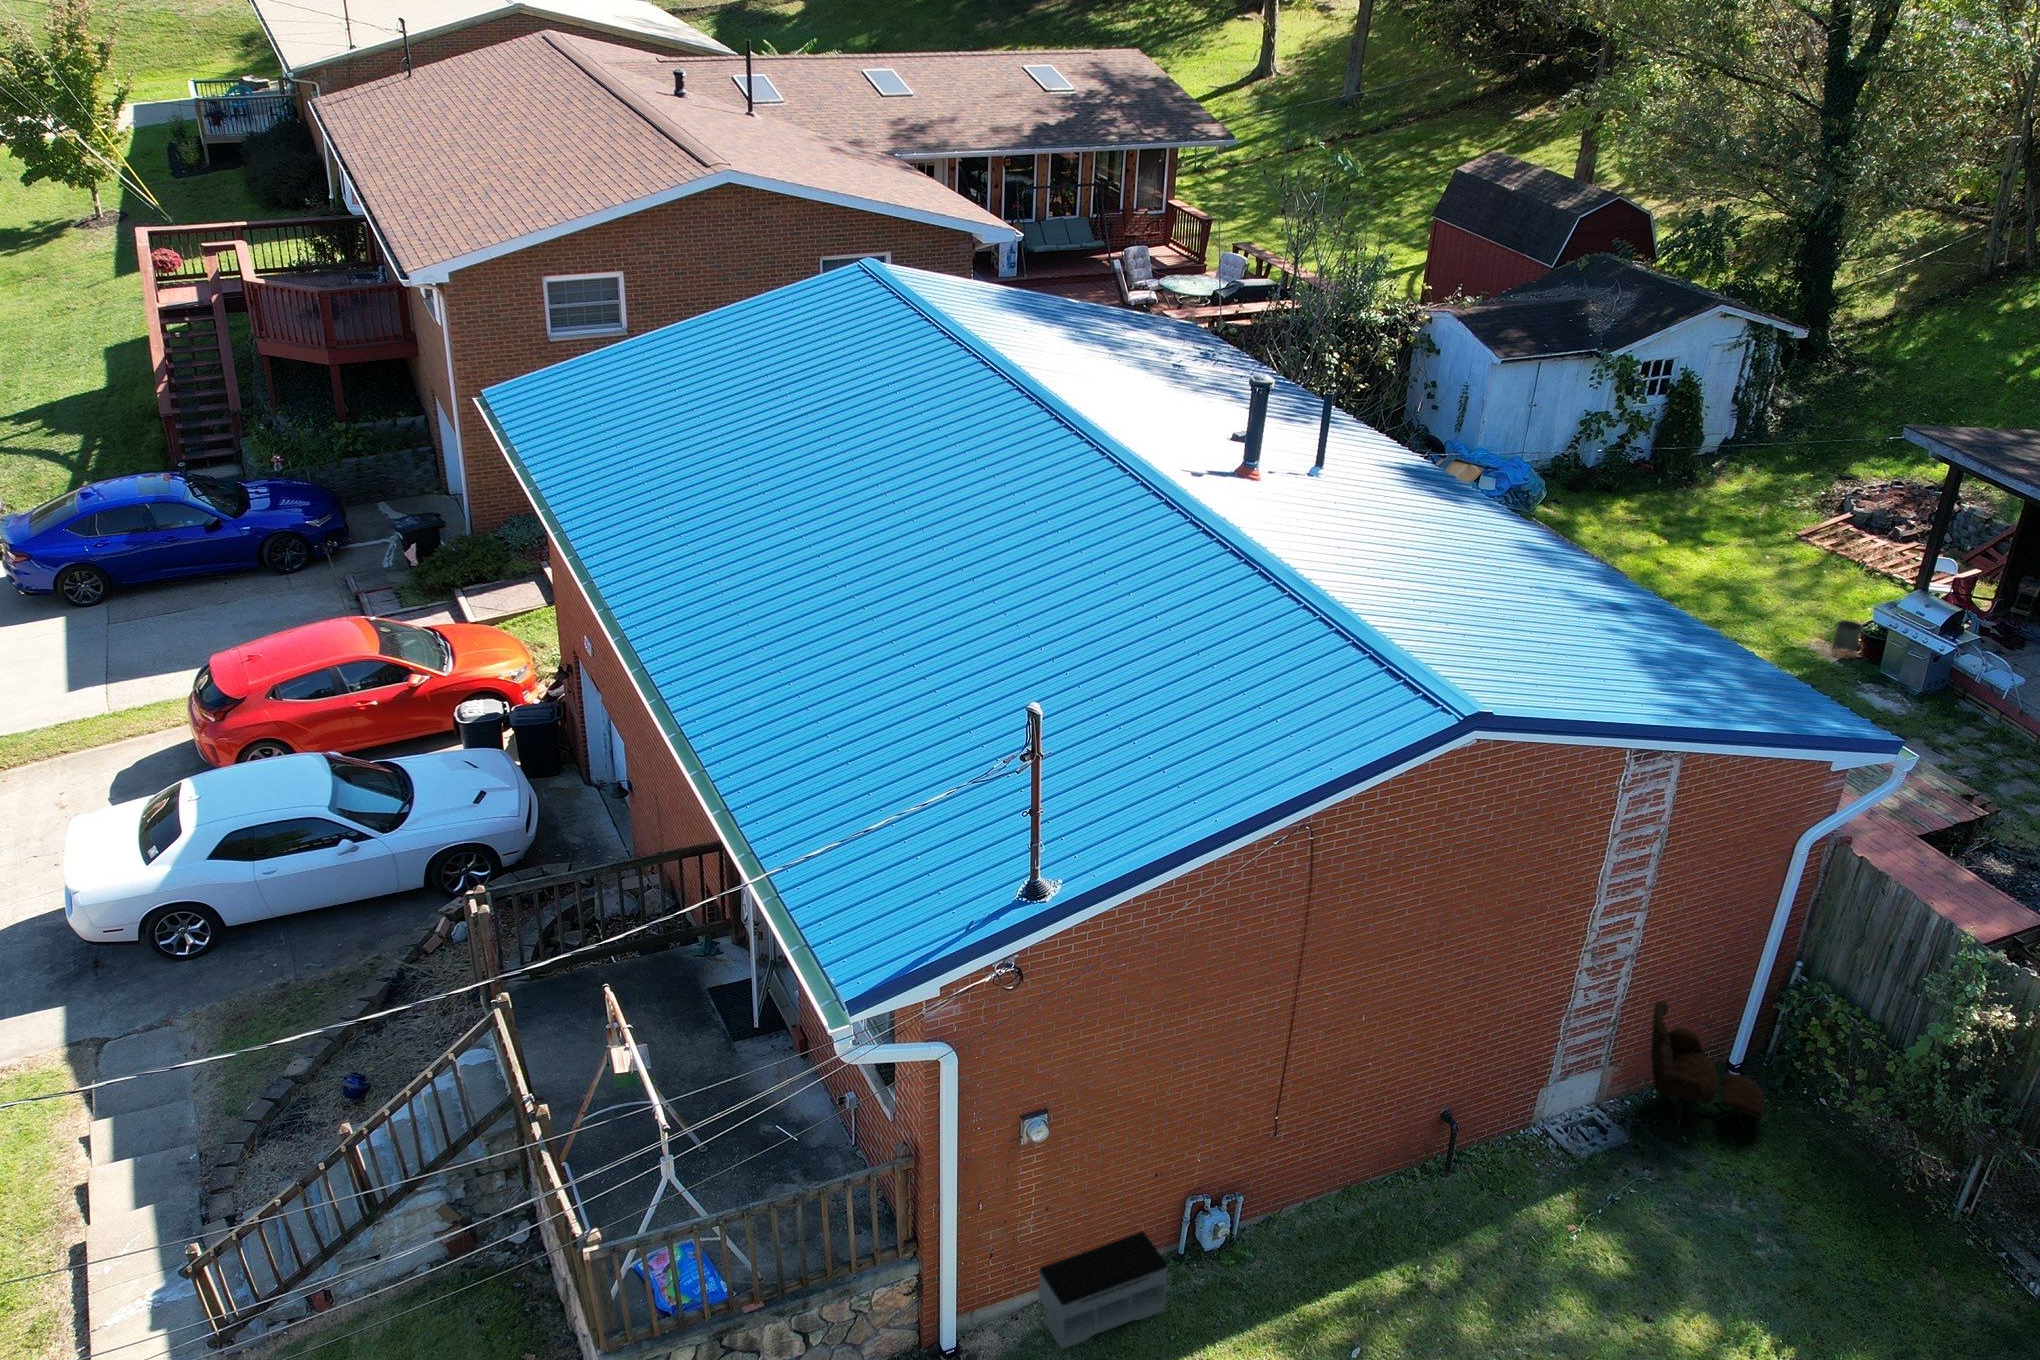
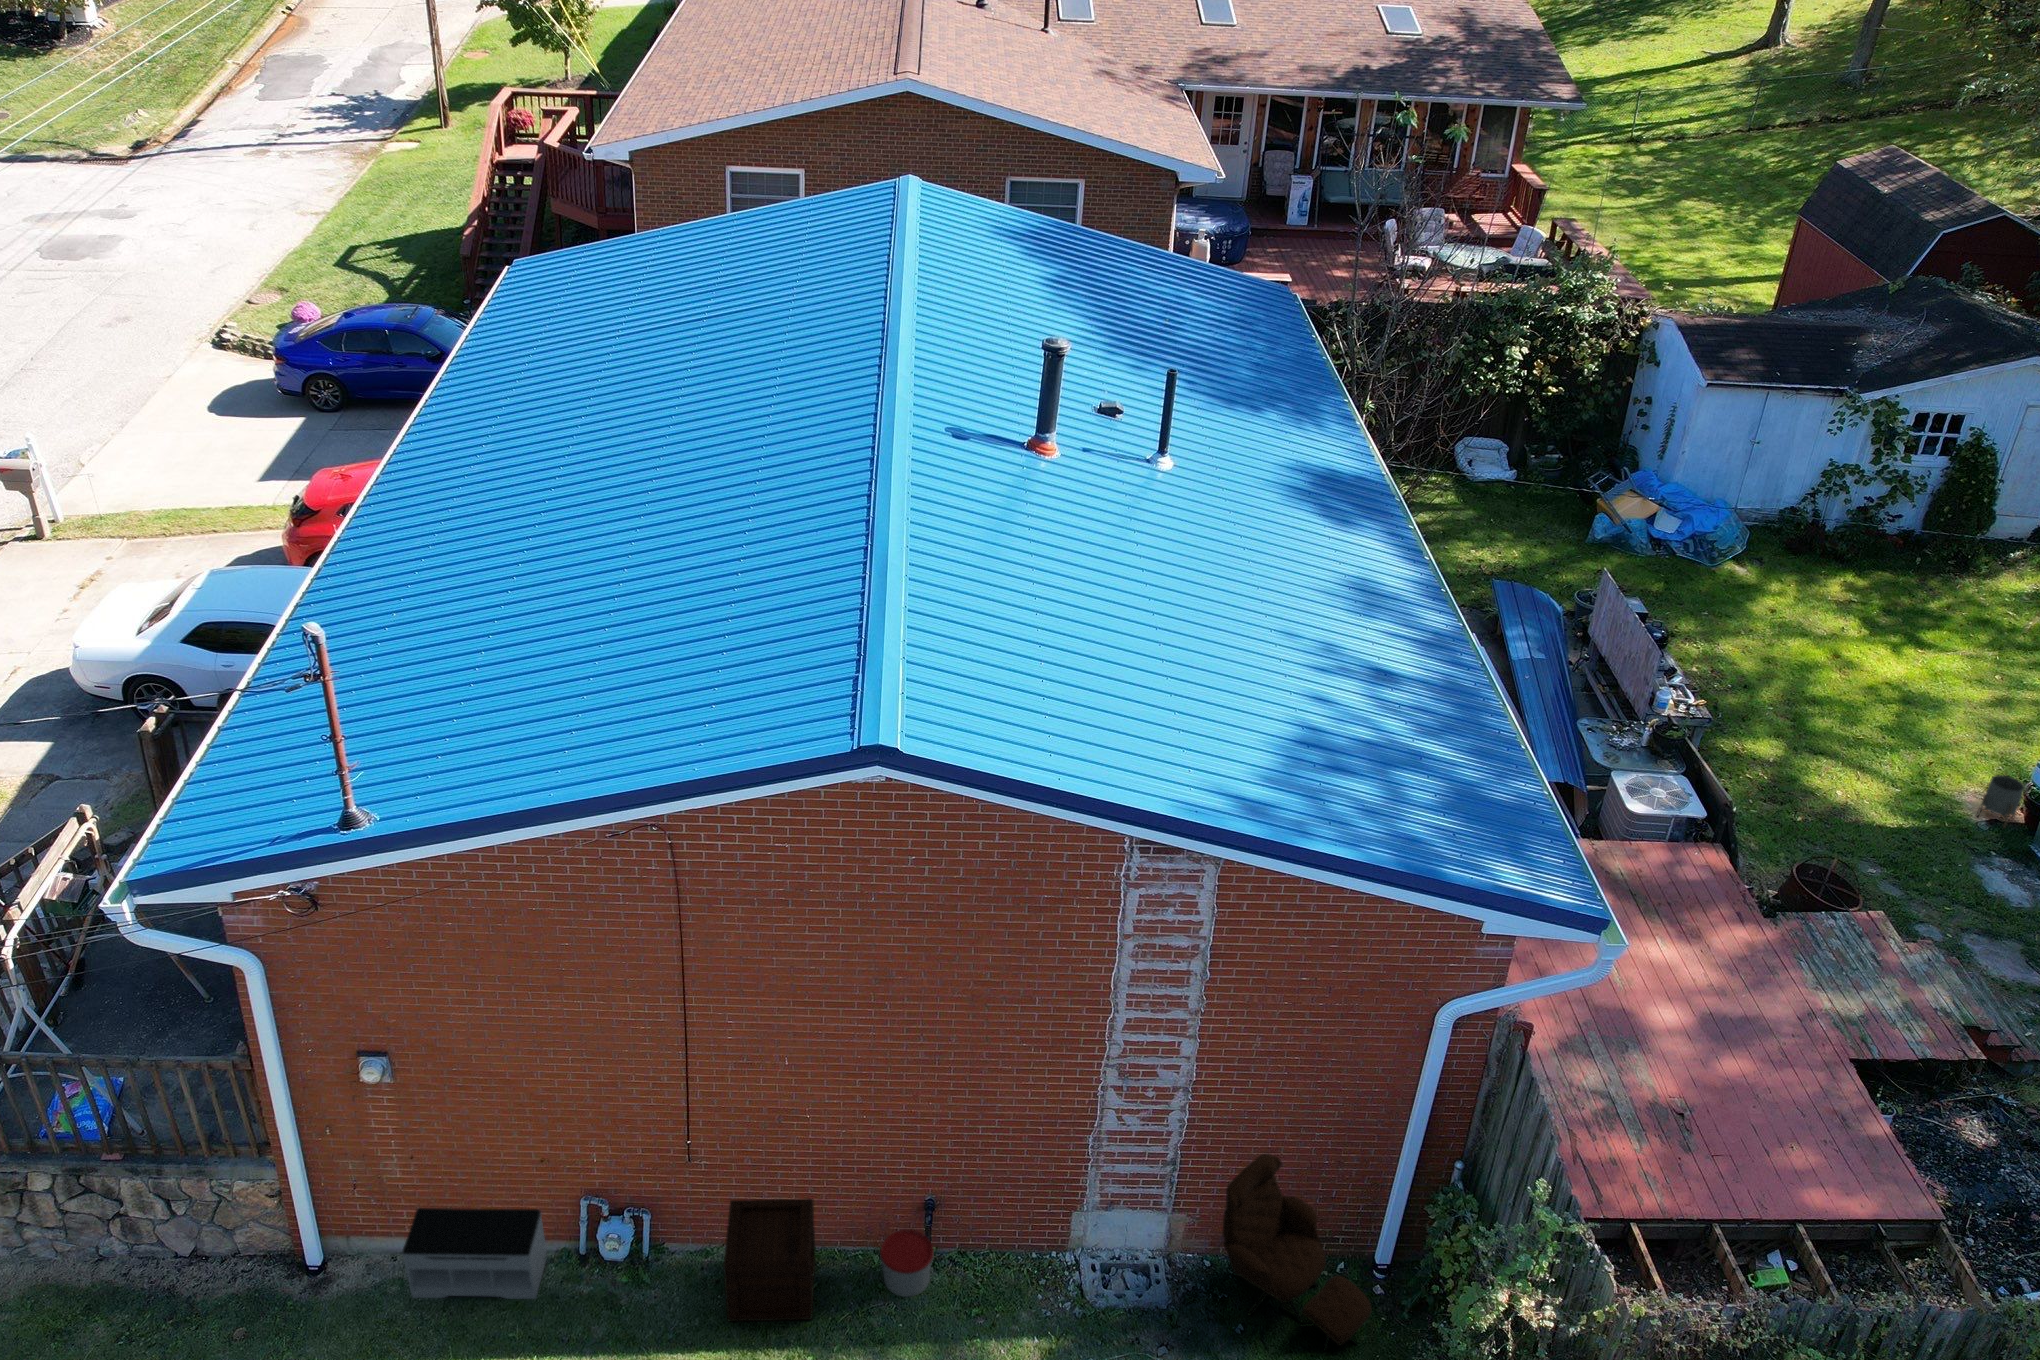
wooden crate: none [1288,1144,1399,1268] -> present [723,1199,816,1321]
bucket: none [1409,1147,1457,1203] -> present [880,1230,934,1297]

